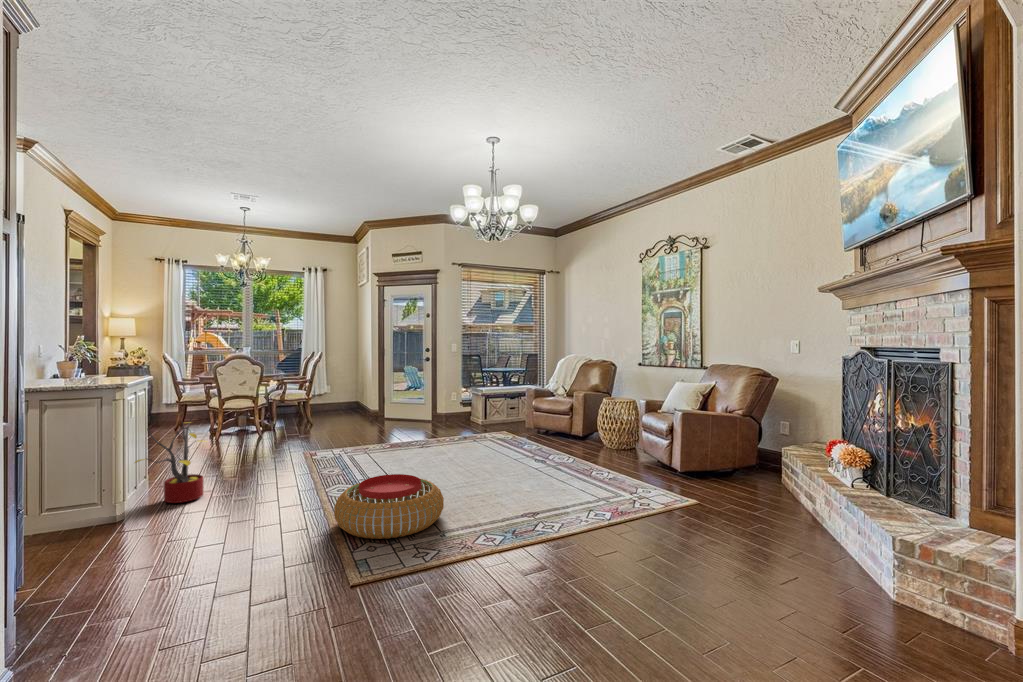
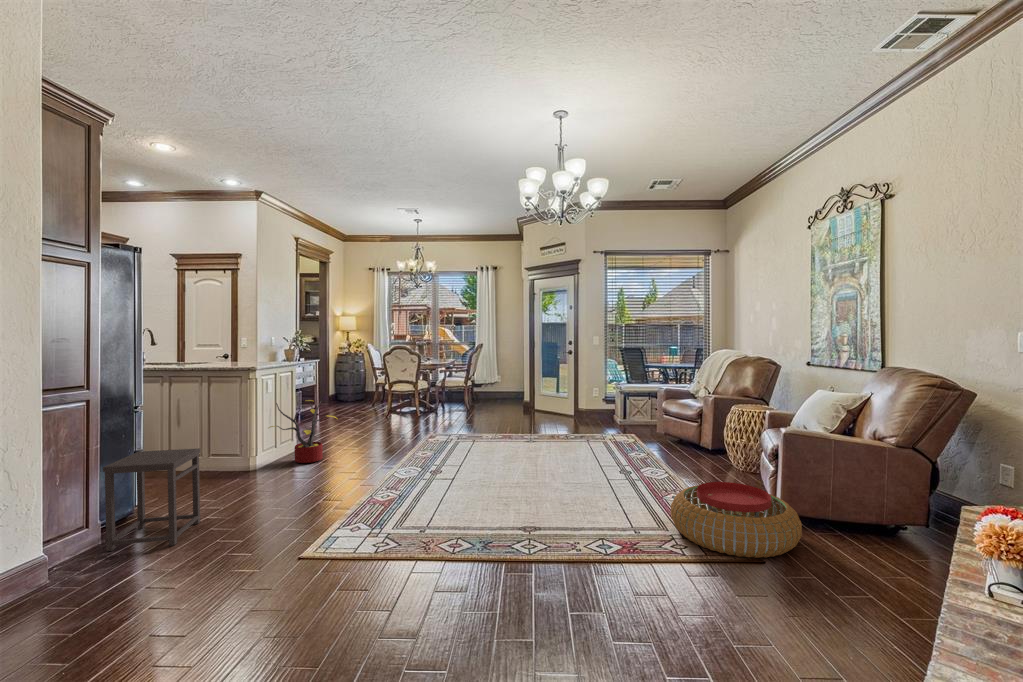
pouf: present [334,474,444,539] -> present [671,482,802,558]
side table: none [26,491,143,657] -> present [103,448,200,551]

